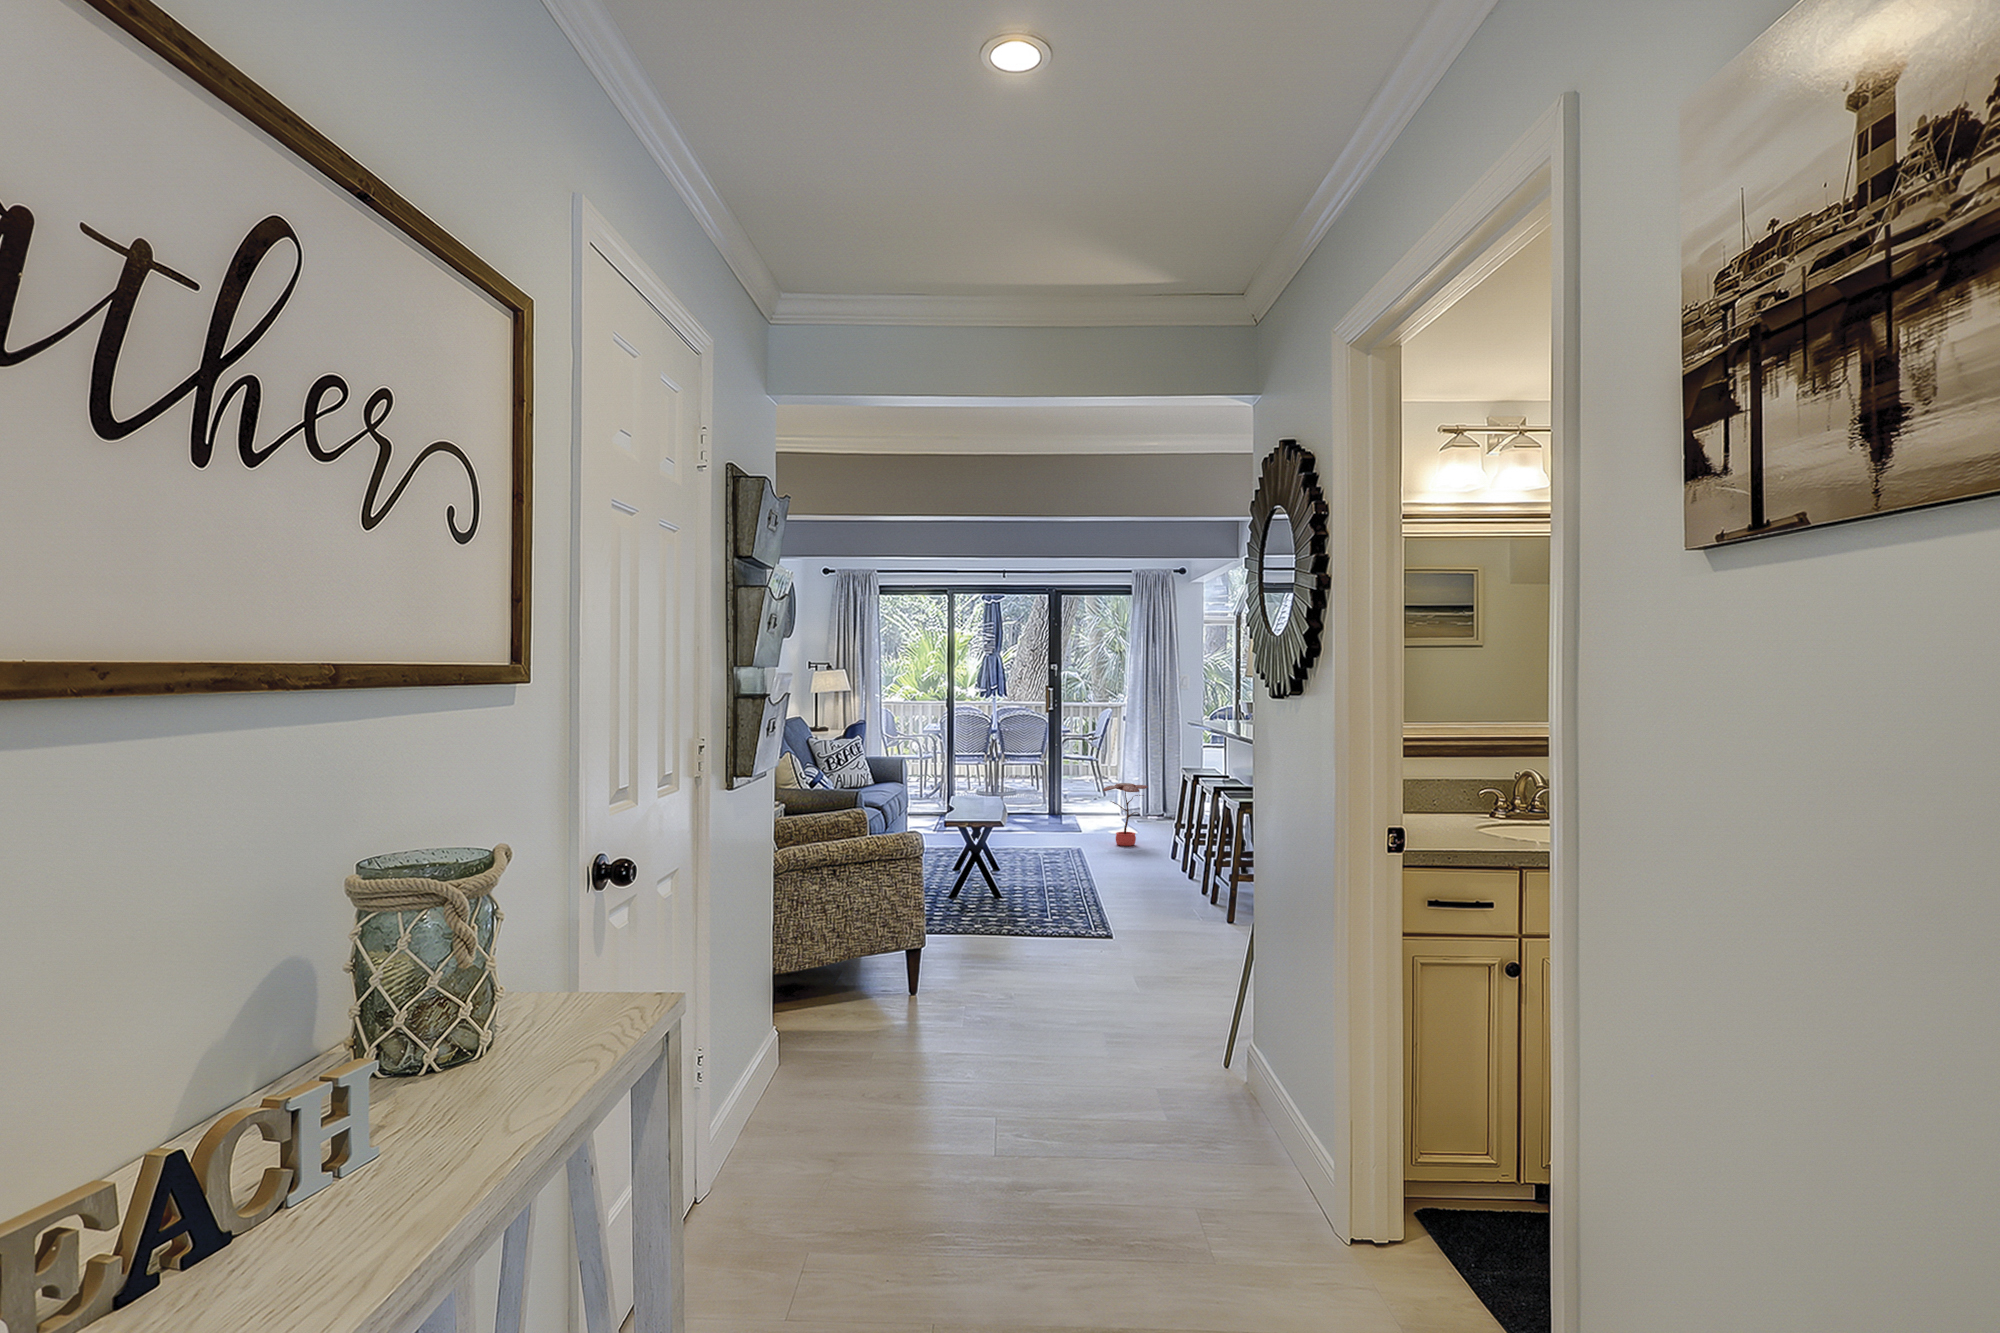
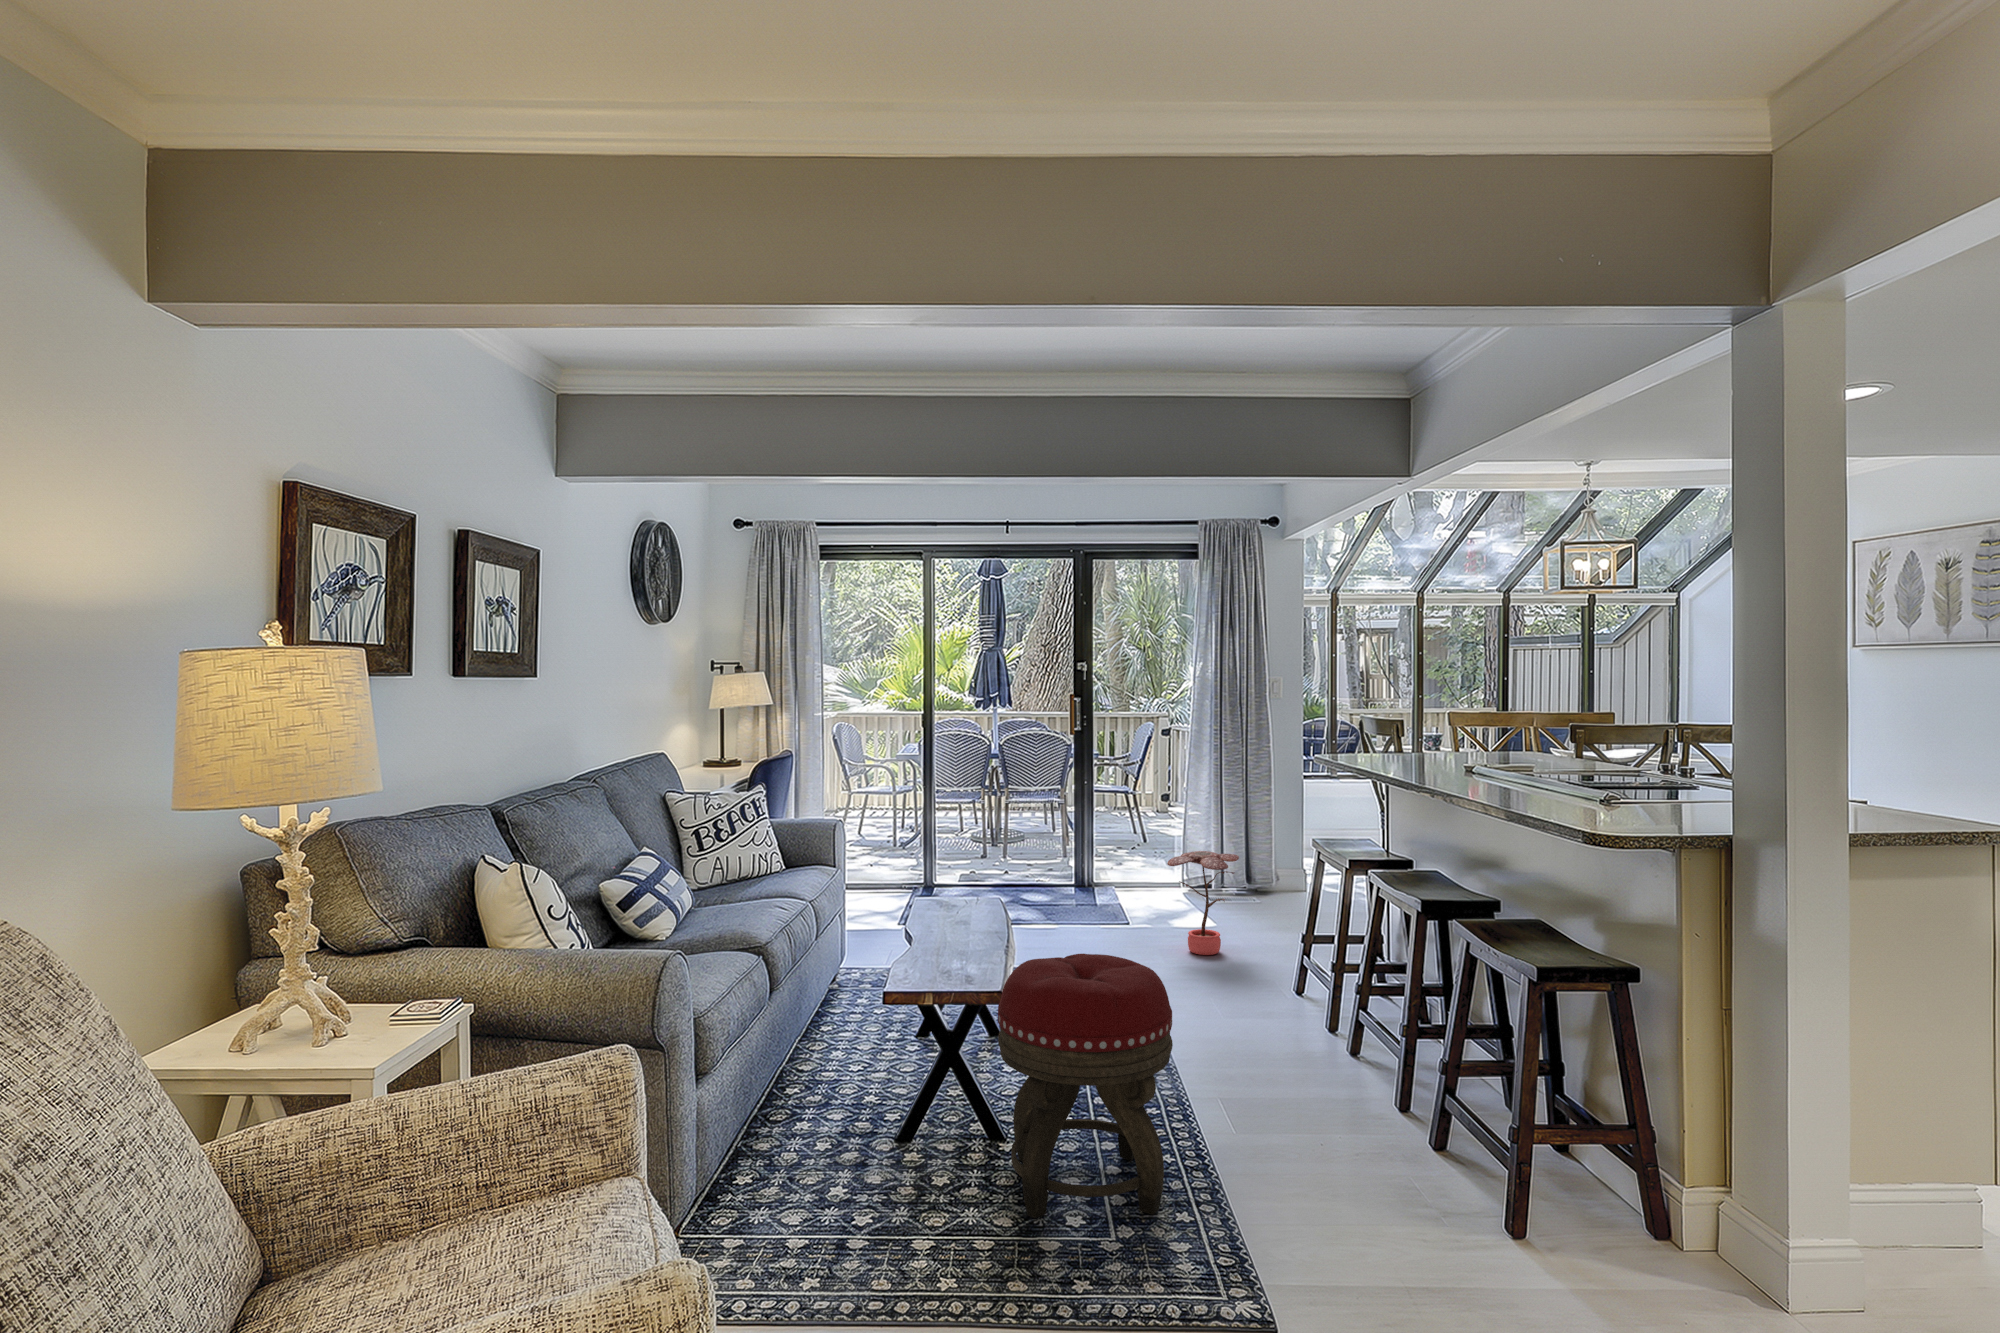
footstool: none [1002,805,1082,915] -> present [998,954,1173,1218]

